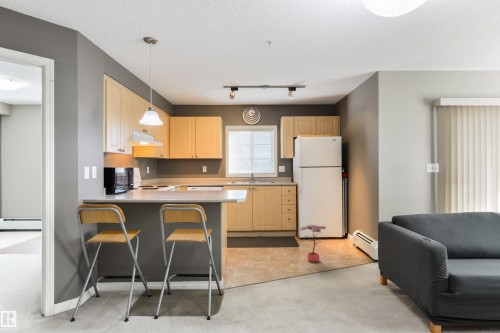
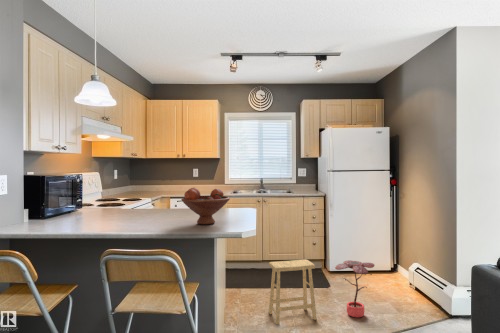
fruit bowl: none [202,174,231,196] -> present [181,188,230,225]
footstool: none [256,224,288,265] -> present [269,259,317,325]

